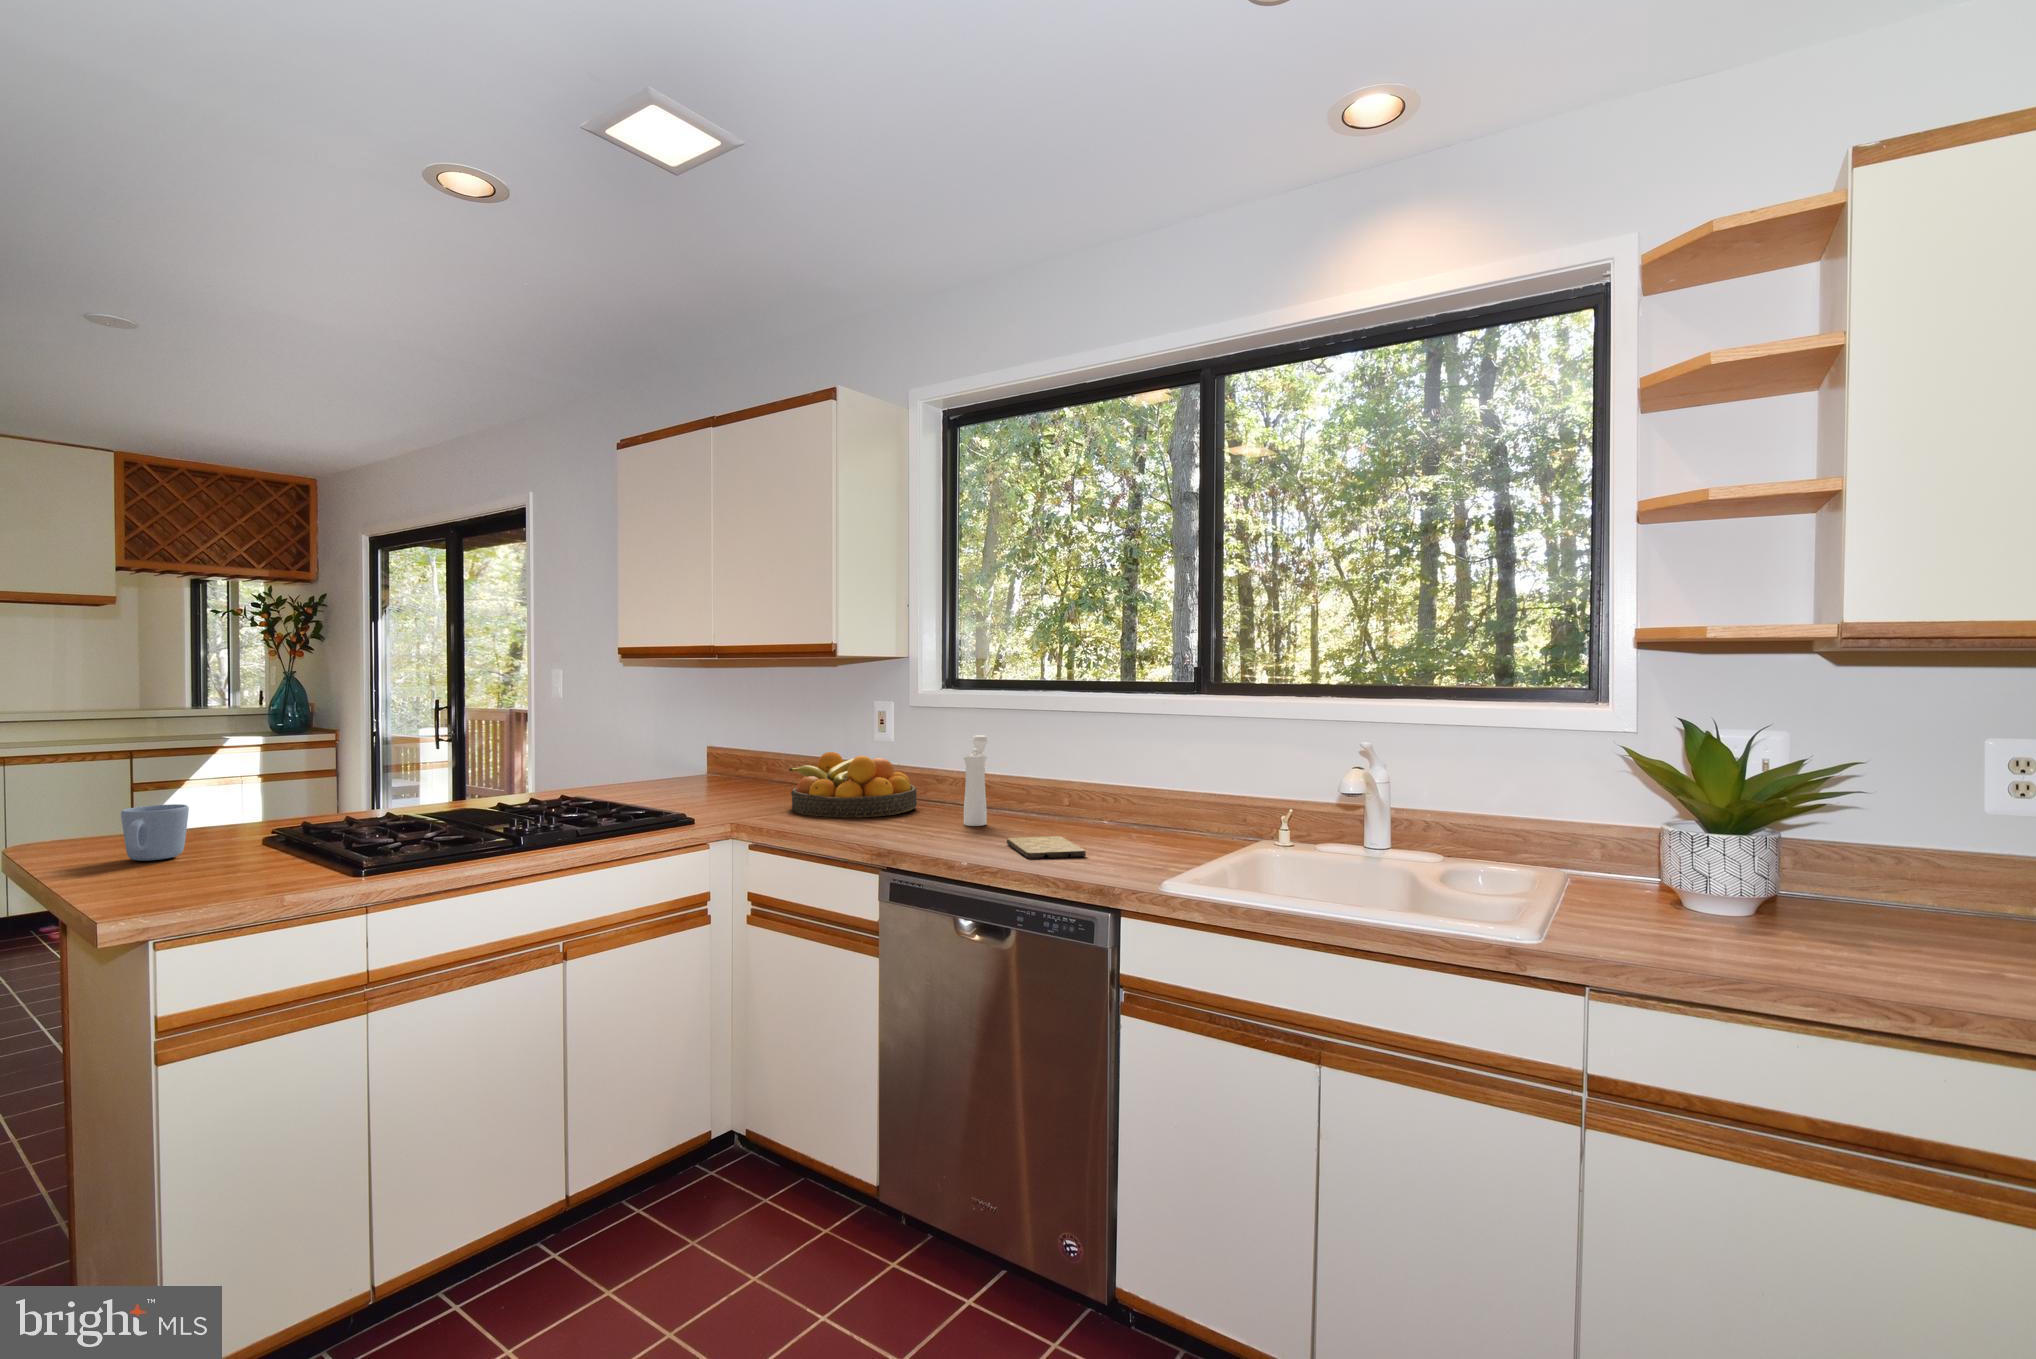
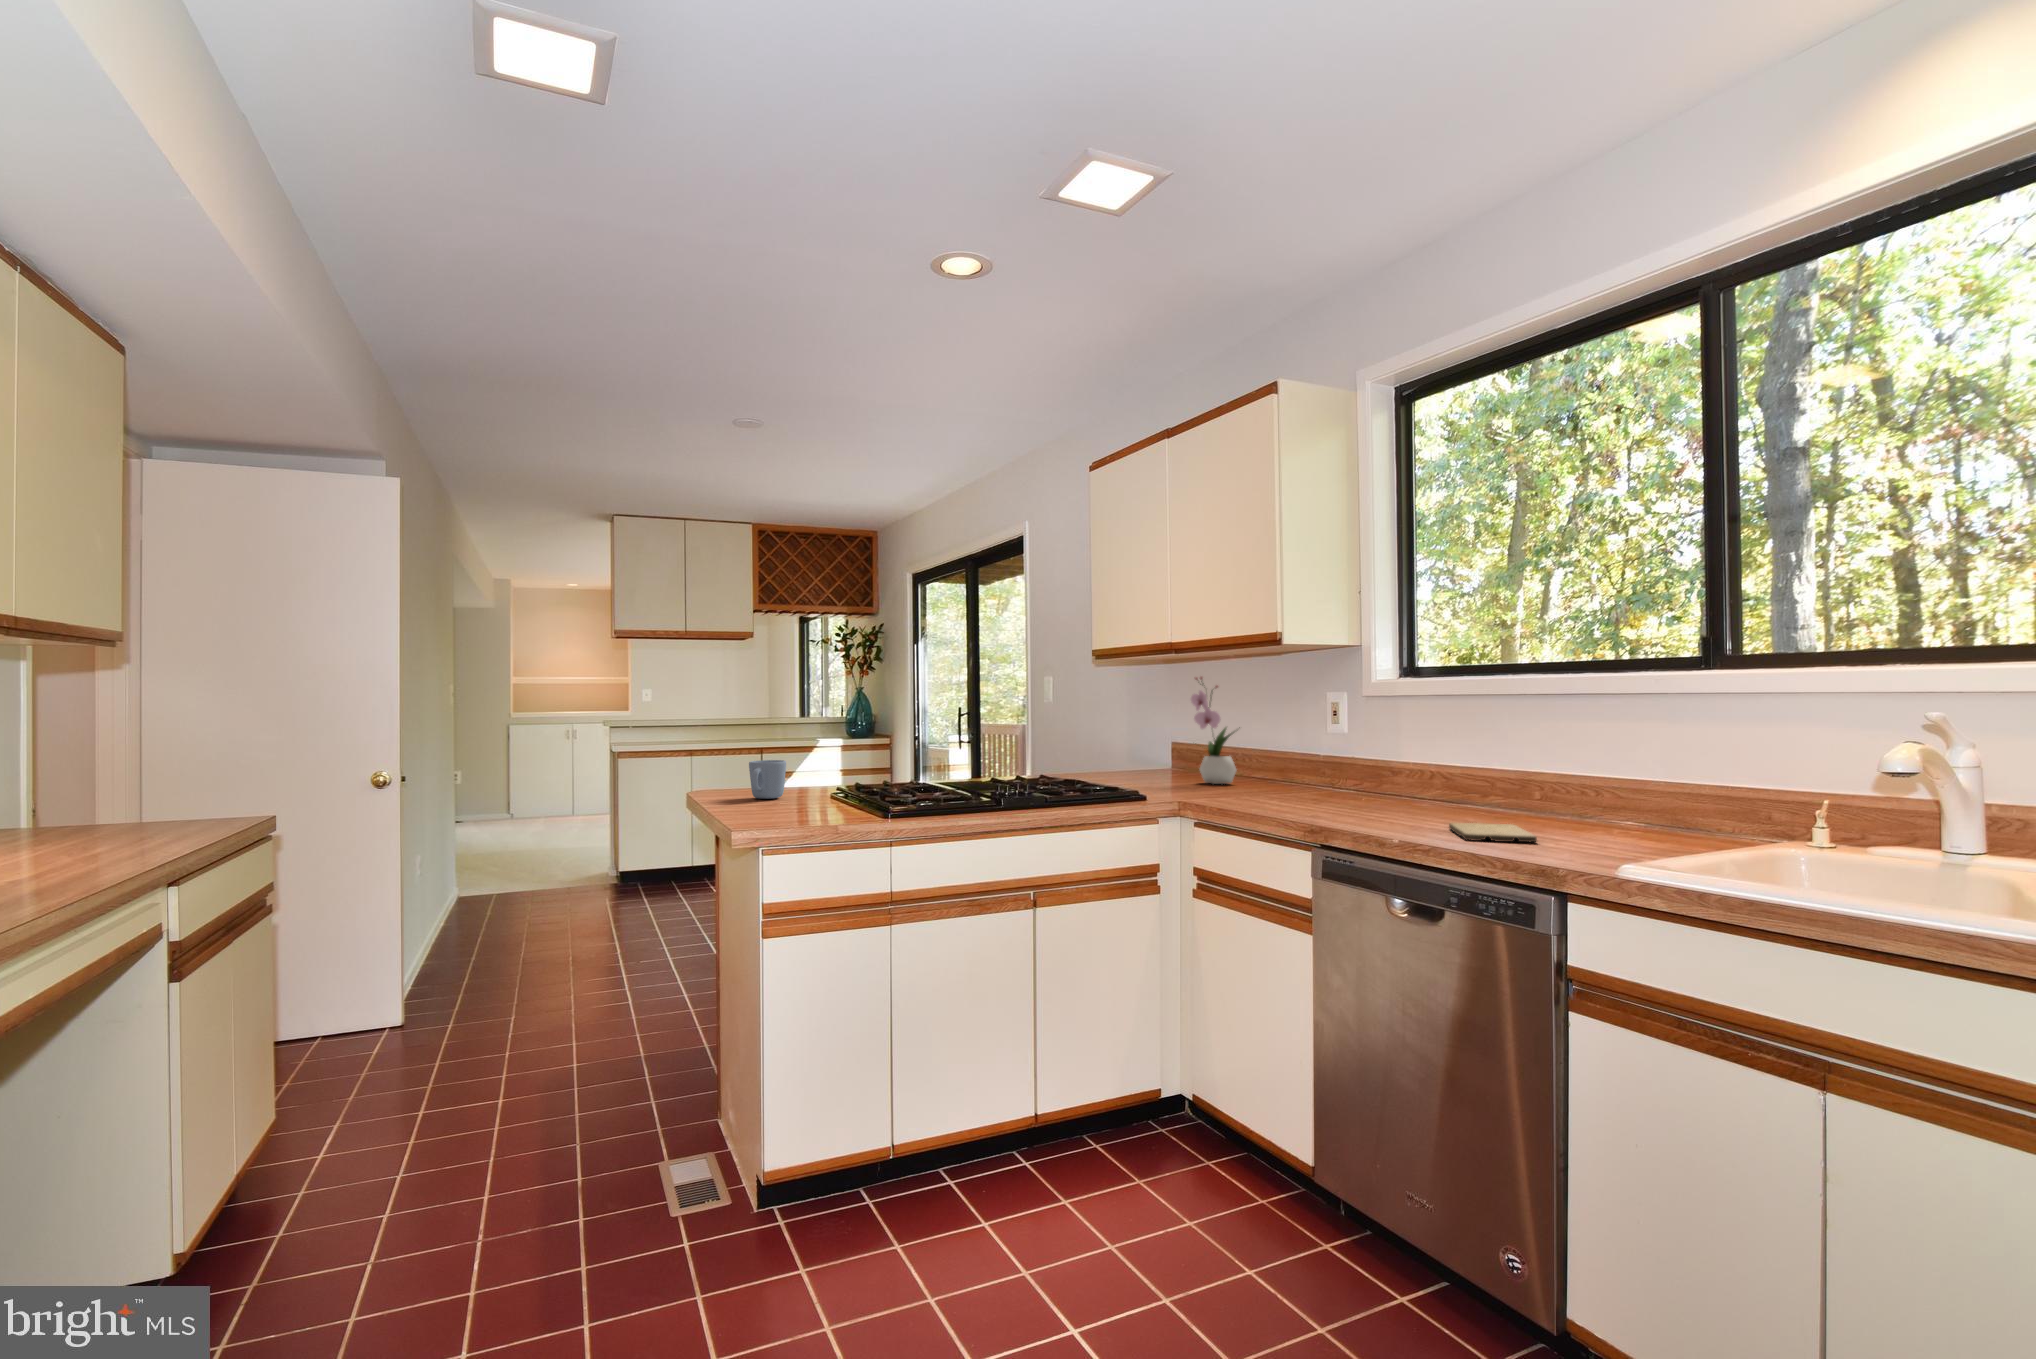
flower arrangement: none [738,682,791,794] -> present [1191,677,1236,784]
pepper mill: present [963,735,989,826] -> none [1408,722,1440,815]
fruit bowl: present [789,752,917,818] -> none [1234,741,1365,803]

